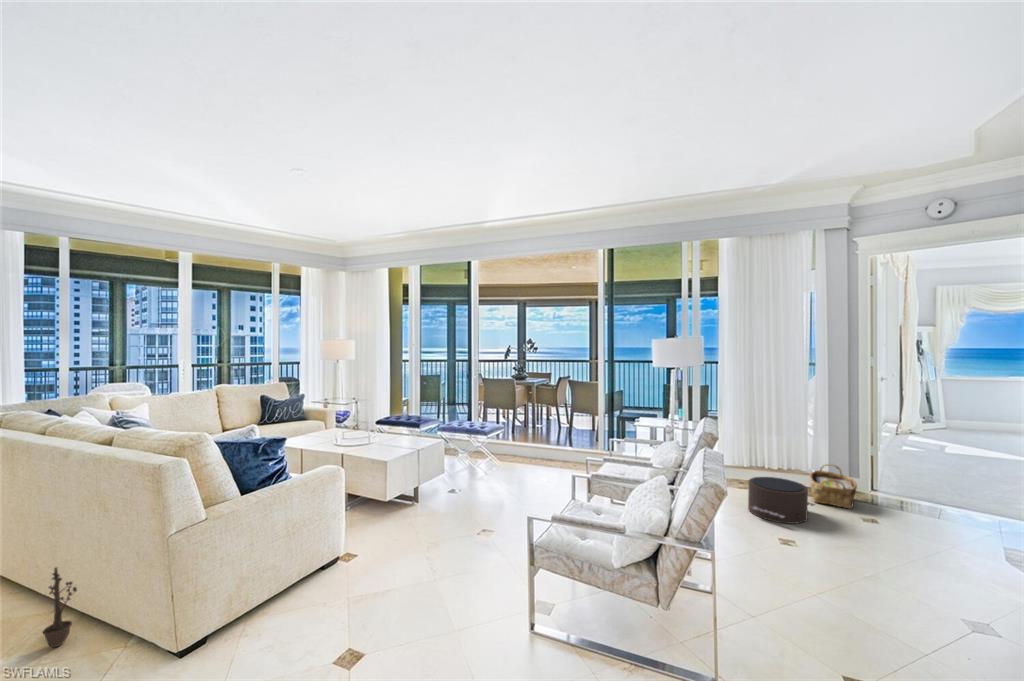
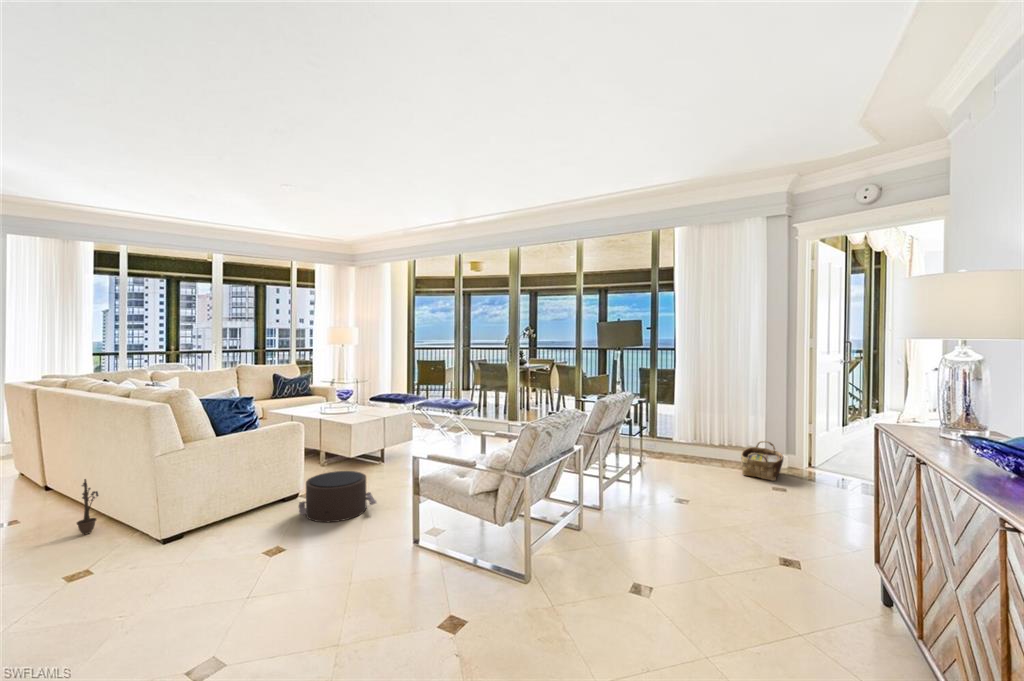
pouf: present [748,477,815,524] -> present [299,471,376,522]

